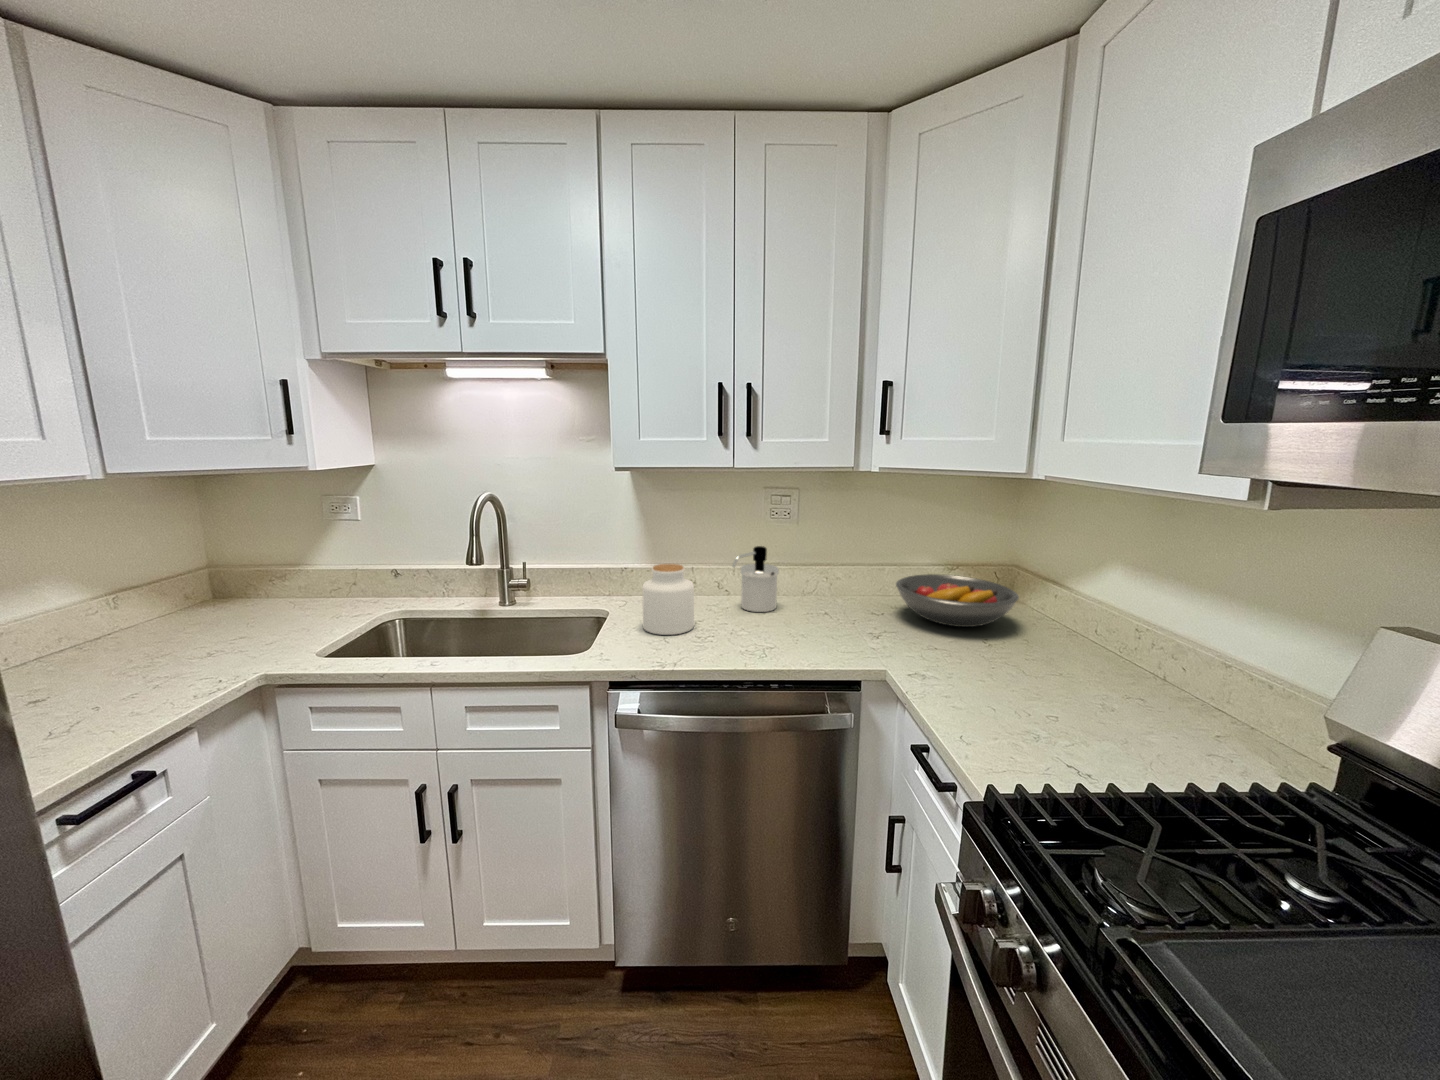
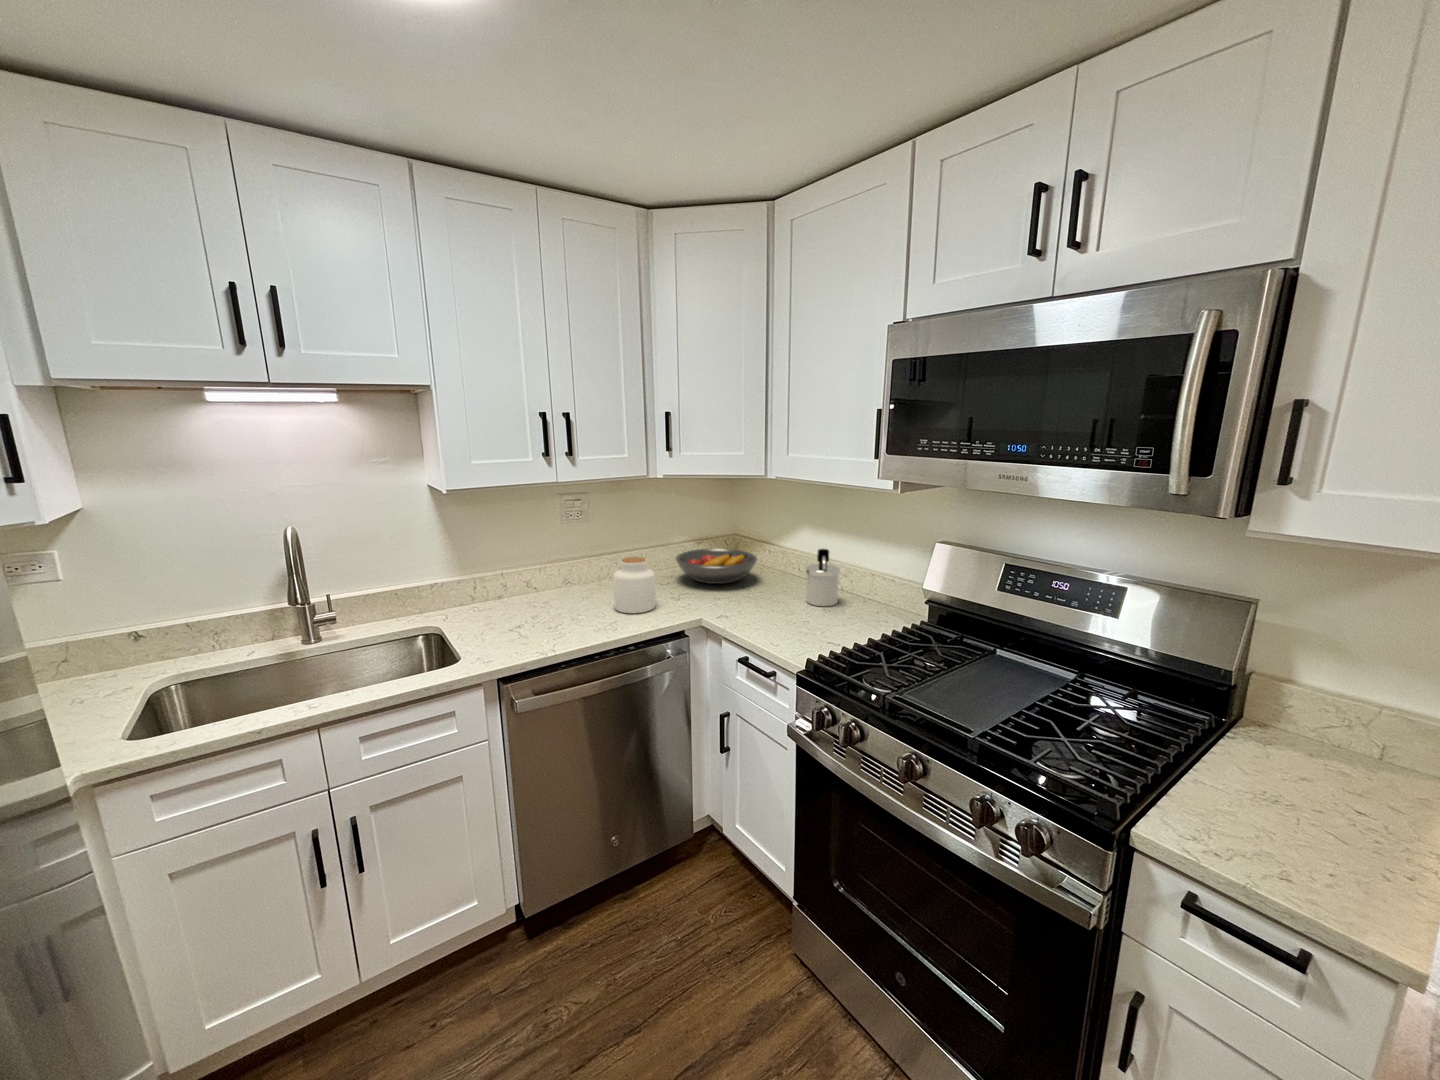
soap dispenser: present [732,546,779,612] -> present [806,549,840,606]
jar: present [642,564,694,635] -> present [613,557,656,613]

